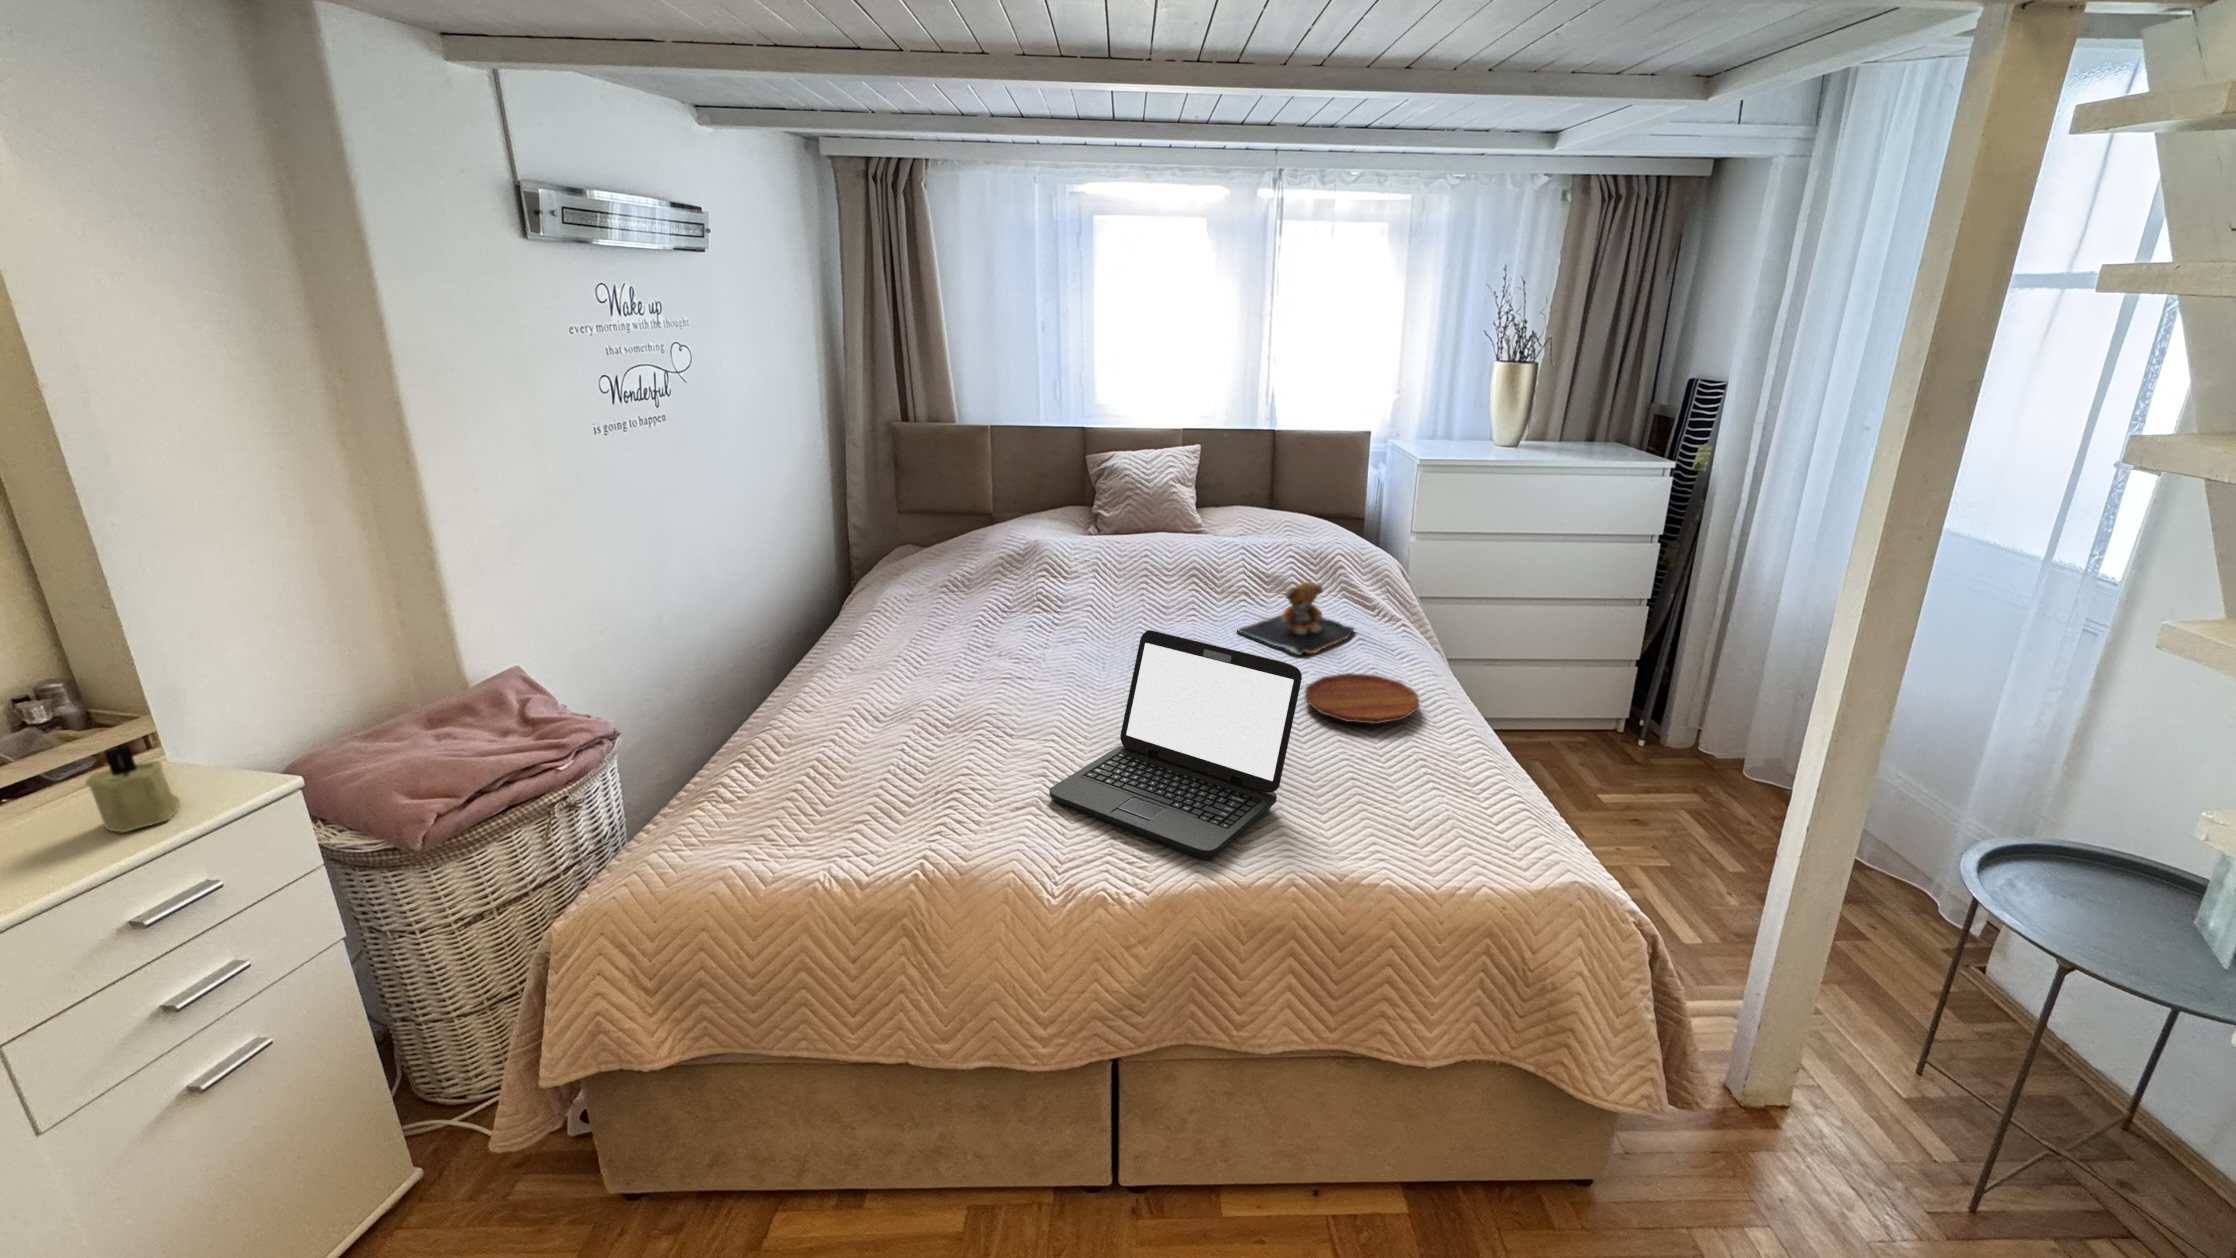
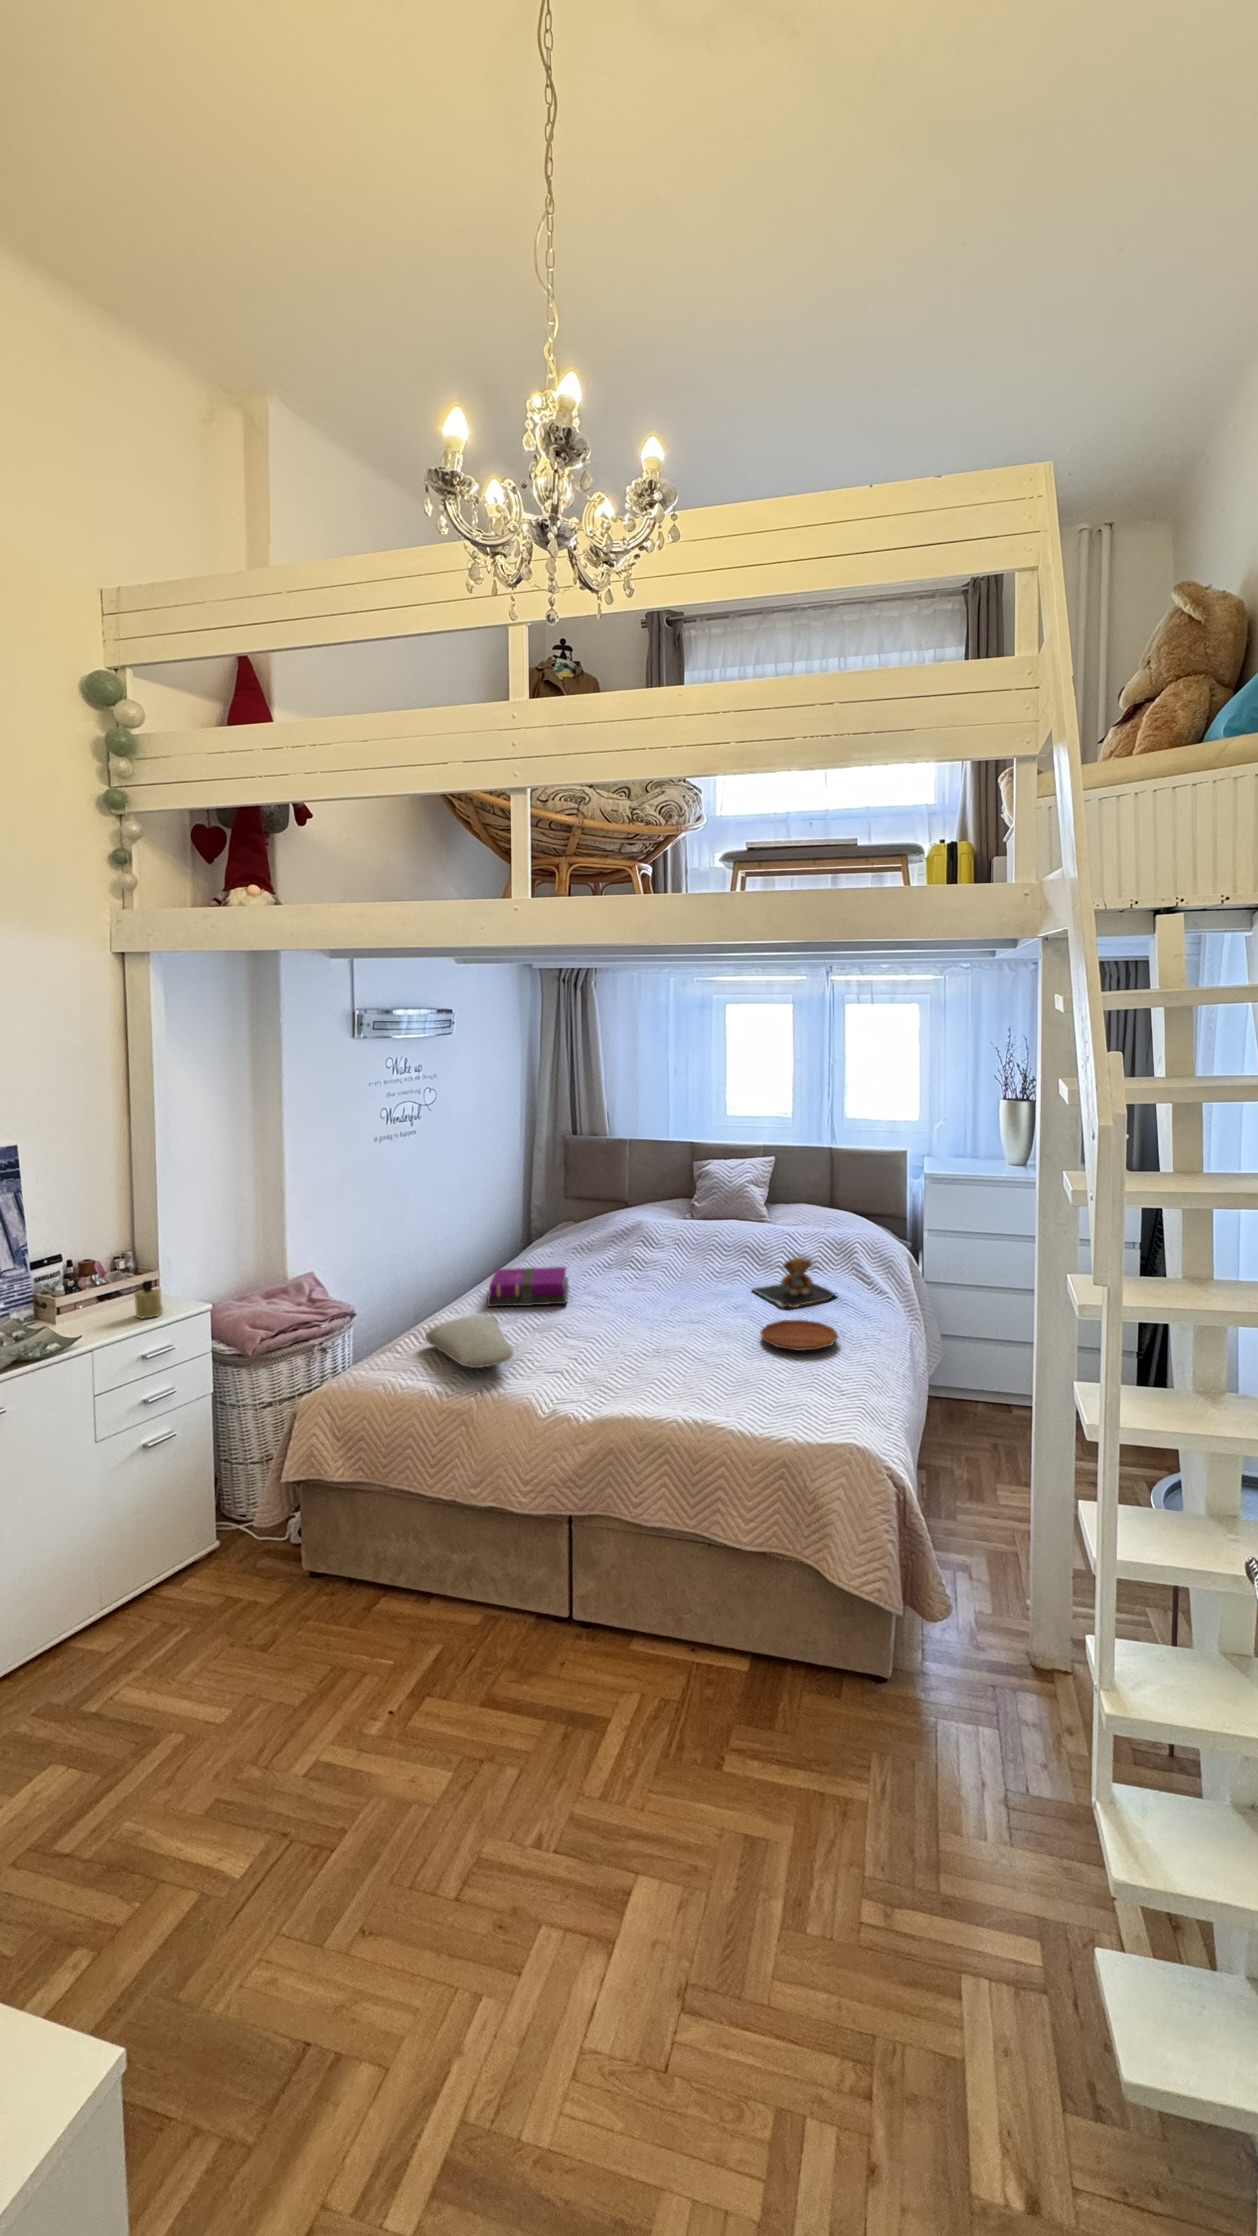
notebook: none [847,620,984,697] -> present [487,1267,569,1307]
laptop: present [1049,630,1302,860] -> none [567,1273,714,1406]
pillow: none [776,720,964,826] -> present [425,1315,513,1368]

